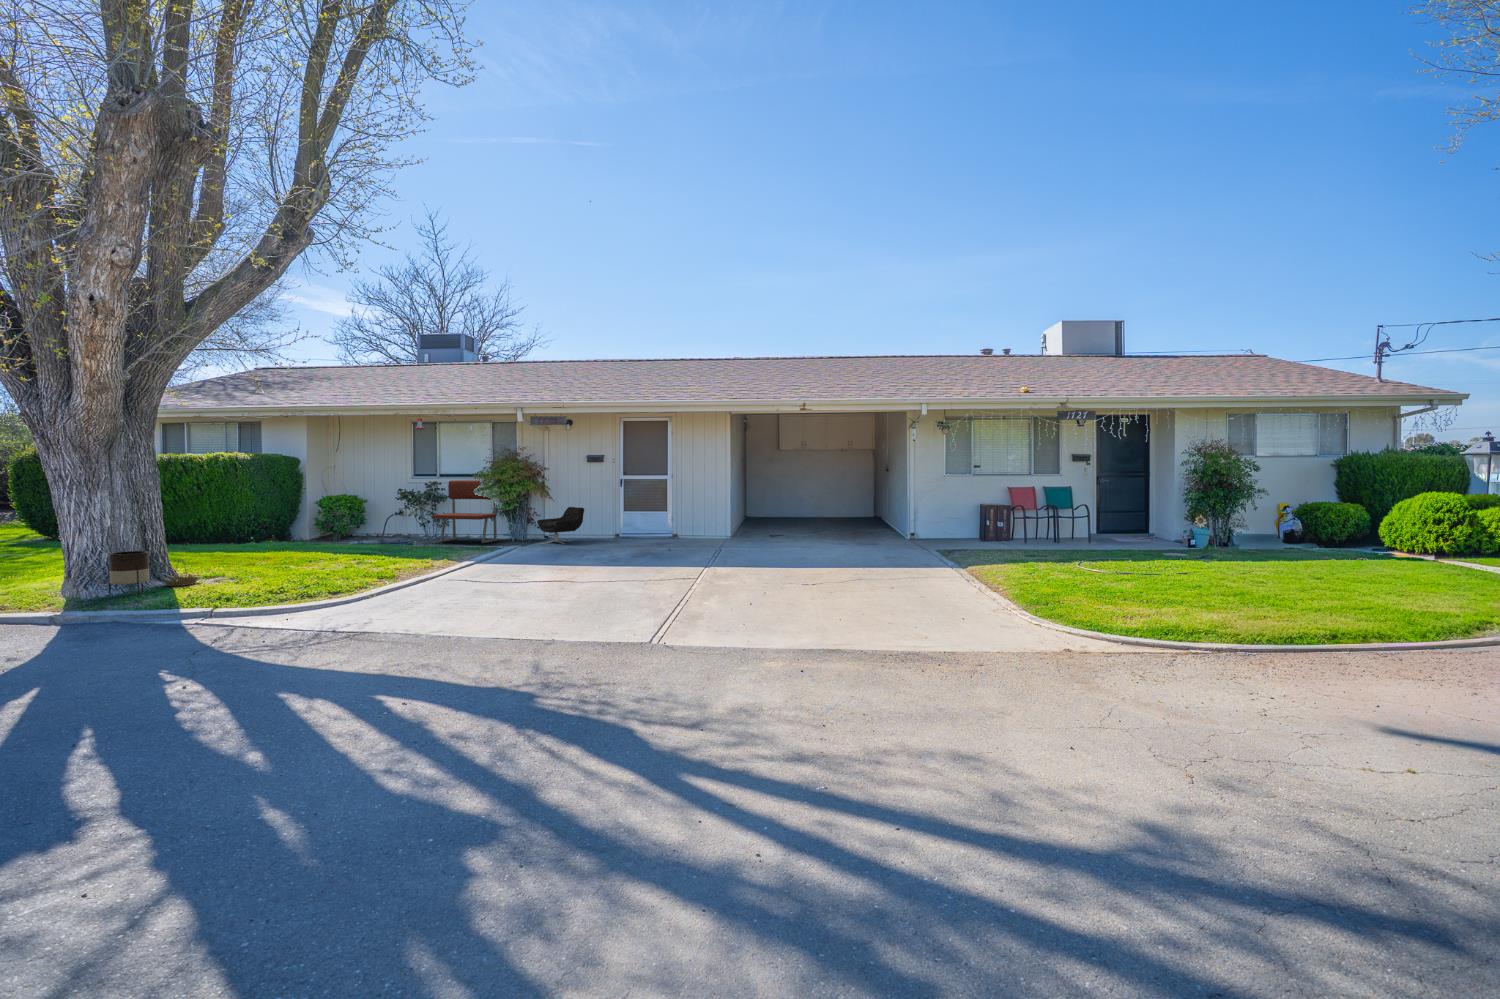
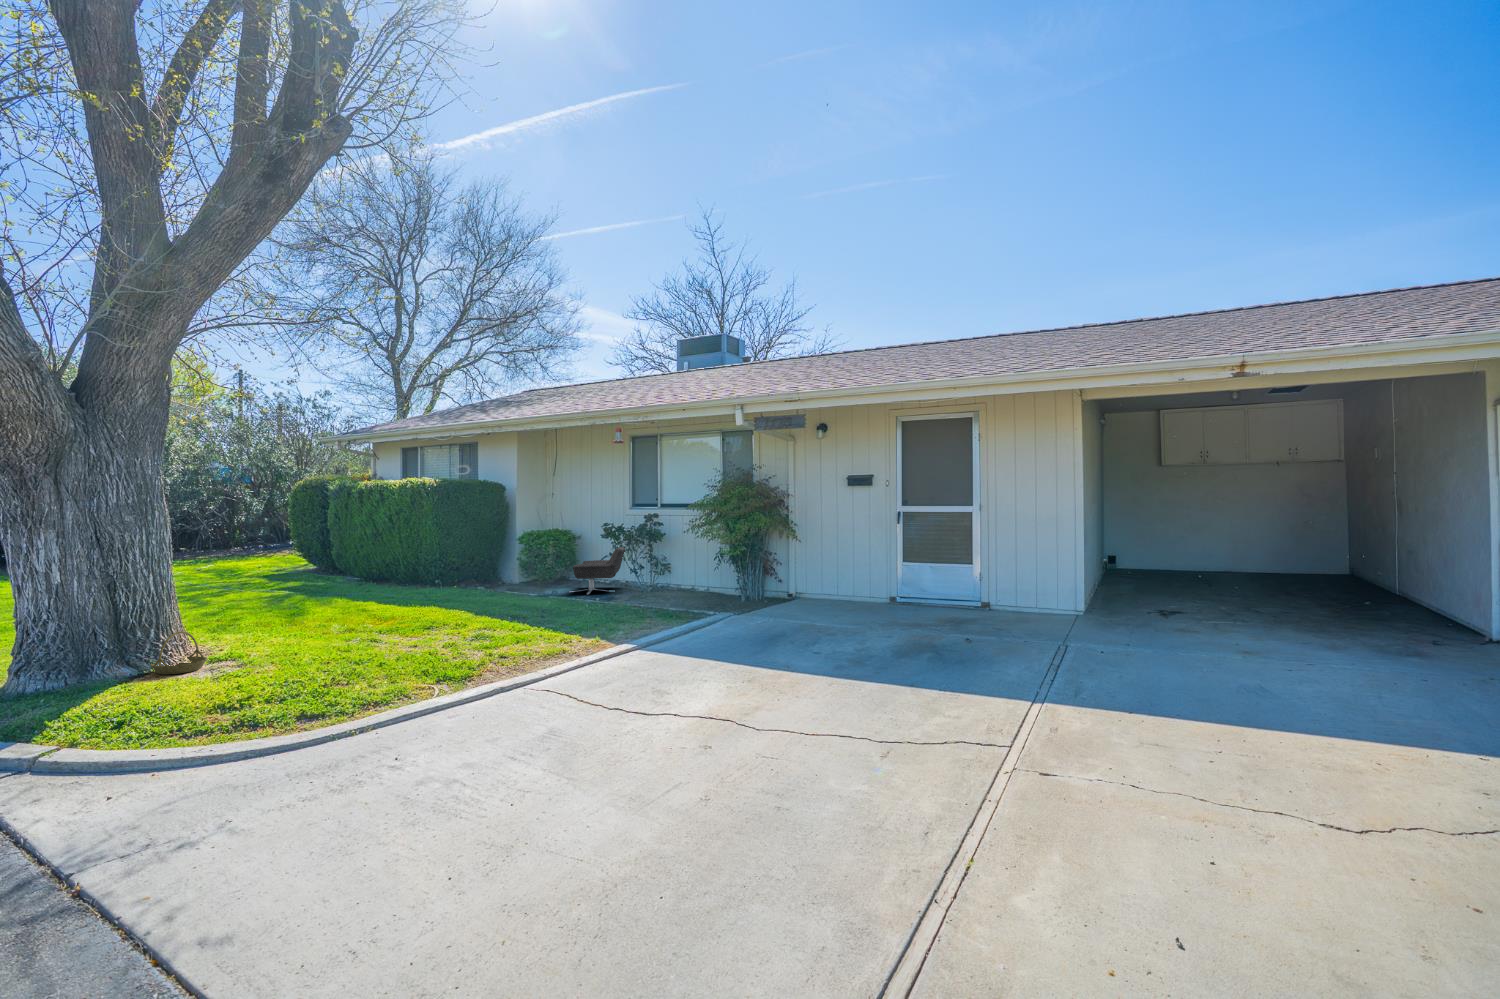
bench: present [432,480,497,543] -> none [641,512,725,602]
lounge chair: present [537,507,584,544] -> present [573,547,625,594]
planter: present [108,551,150,596] -> none [31,621,98,698]

